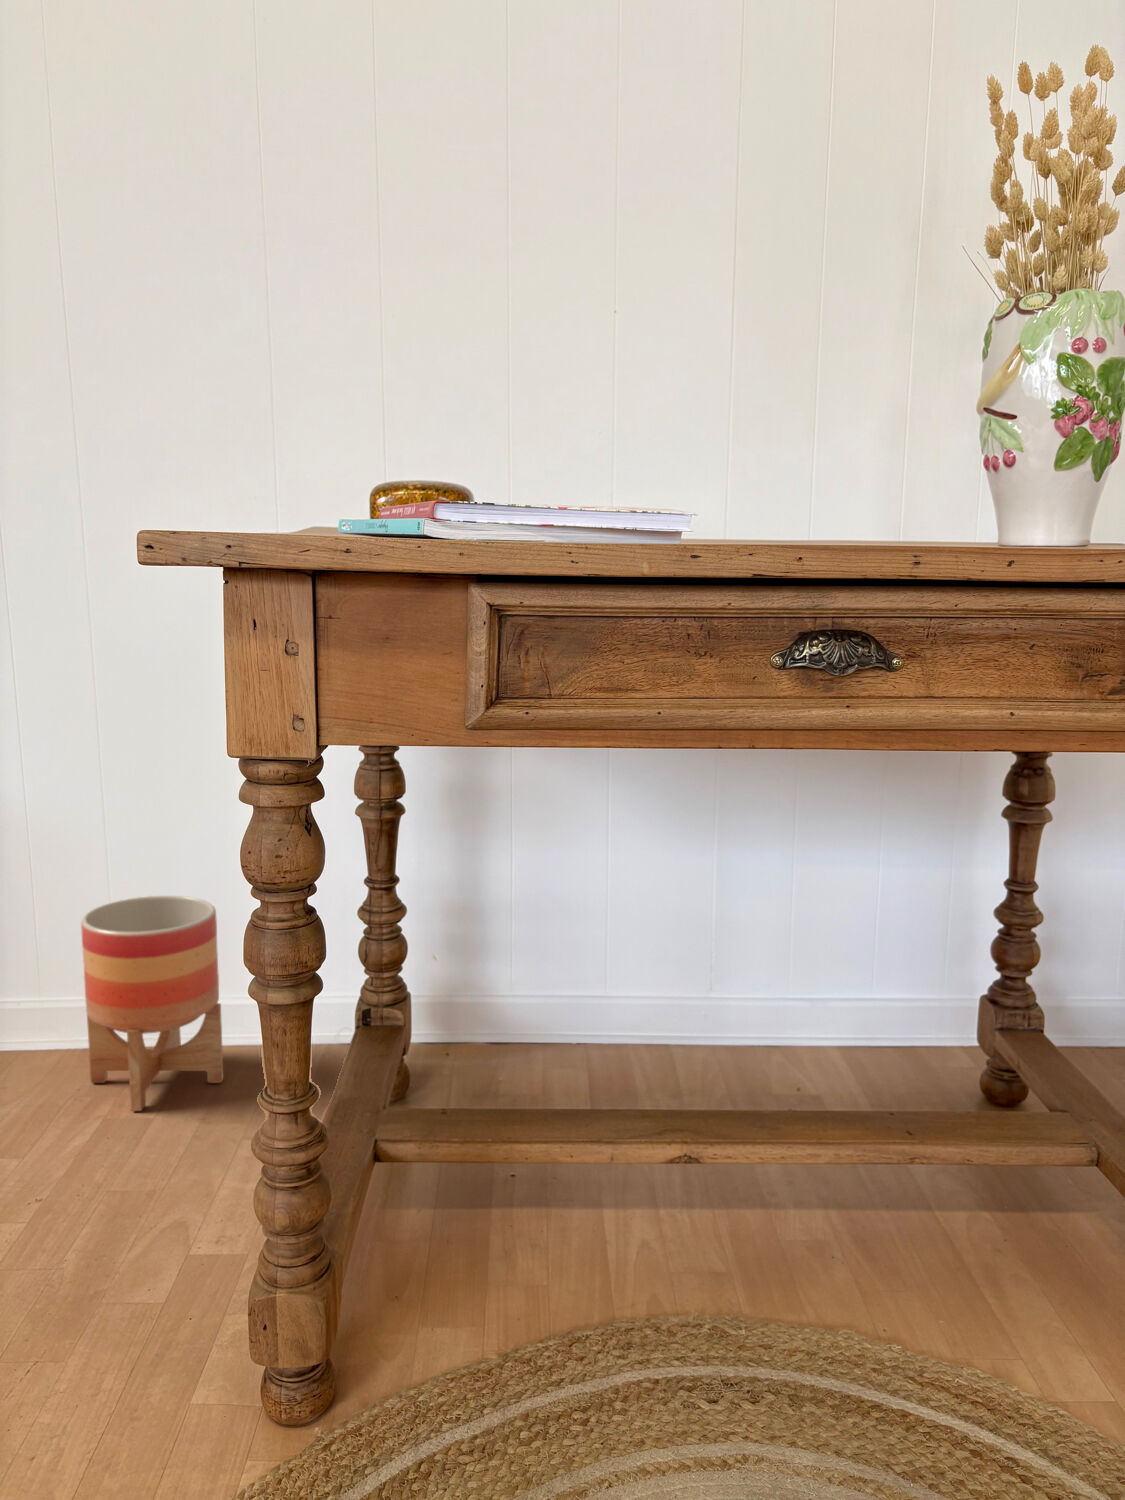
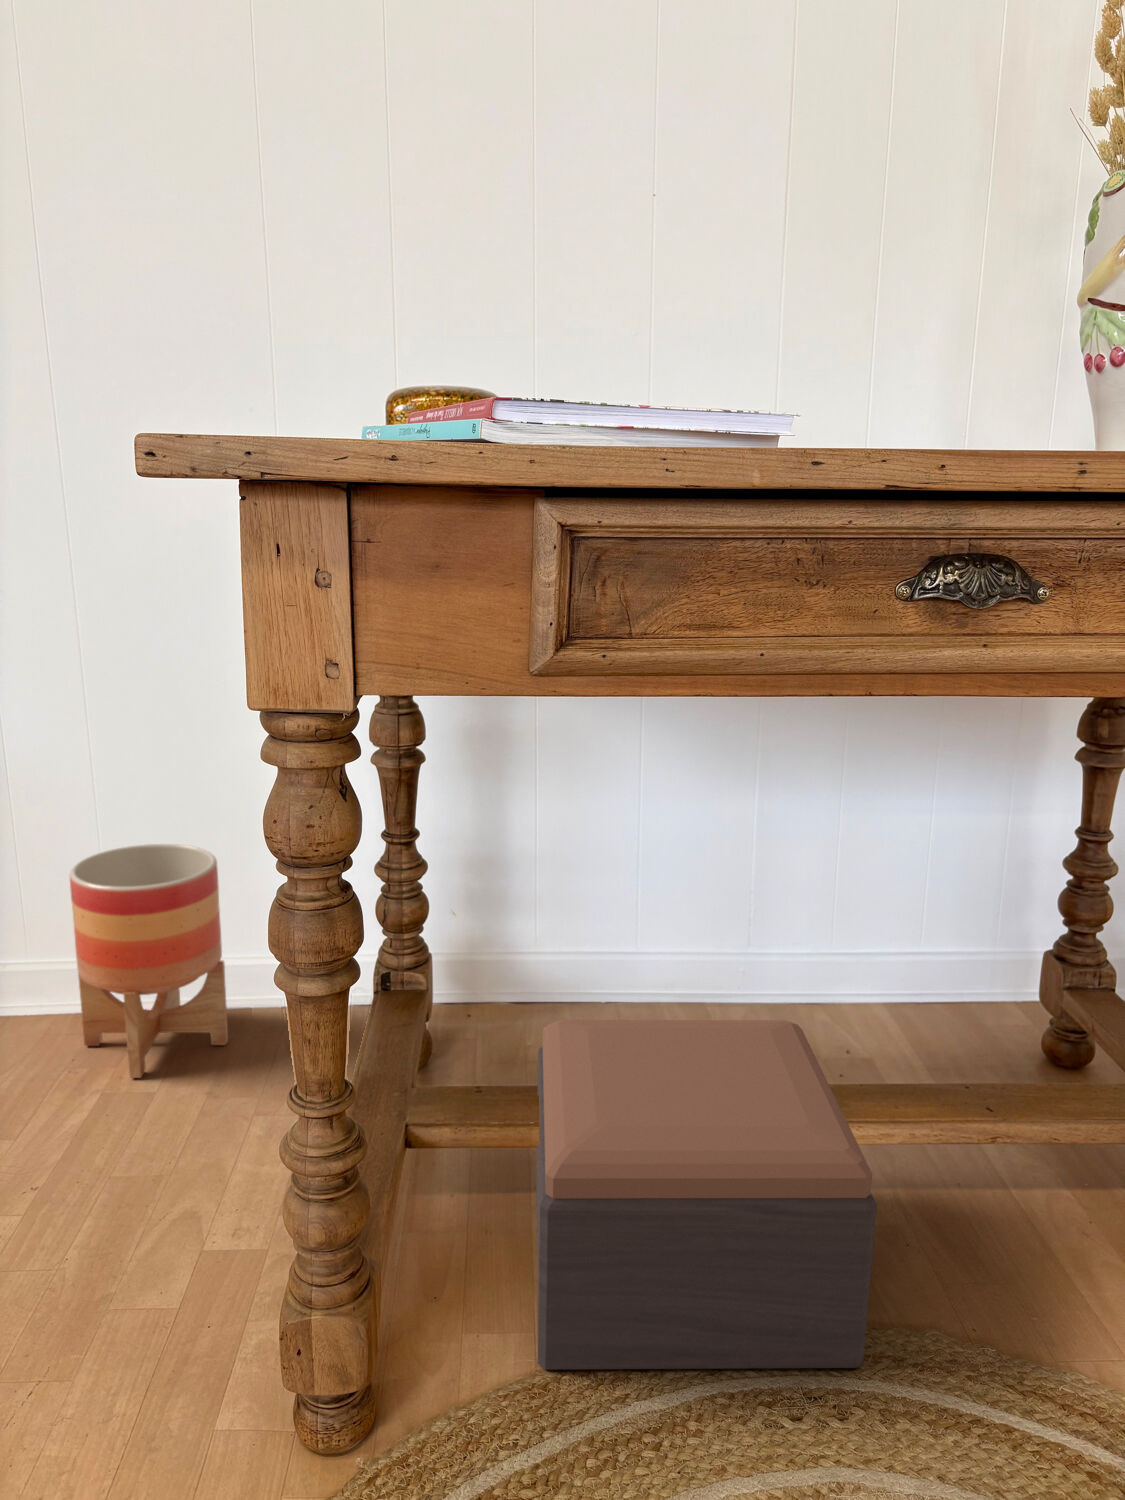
footstool: none [484,1049,786,1361] -> present [536,1020,877,1370]

